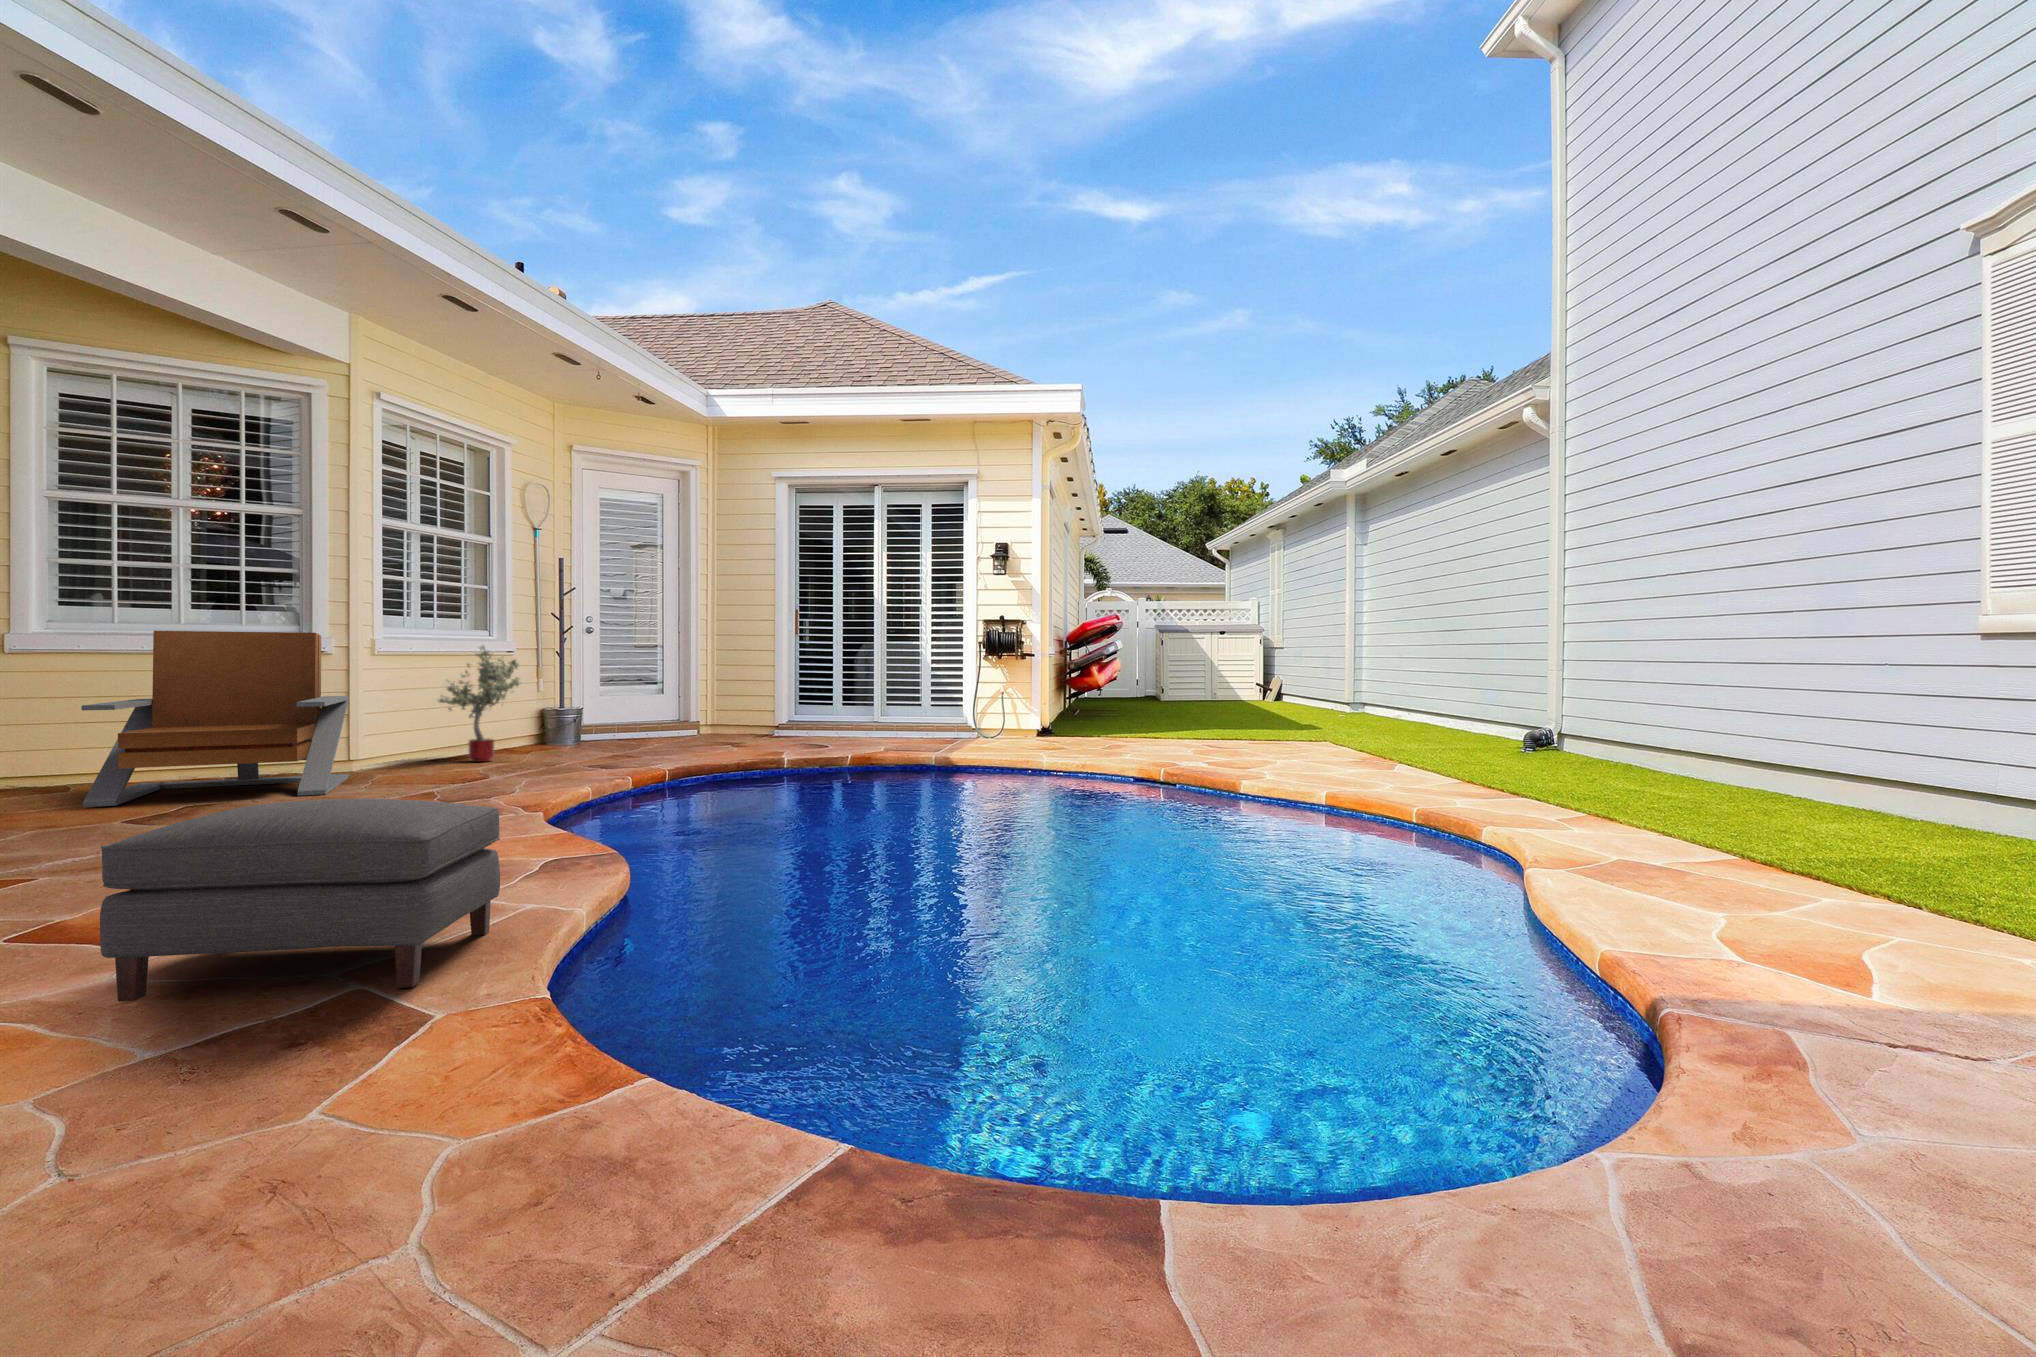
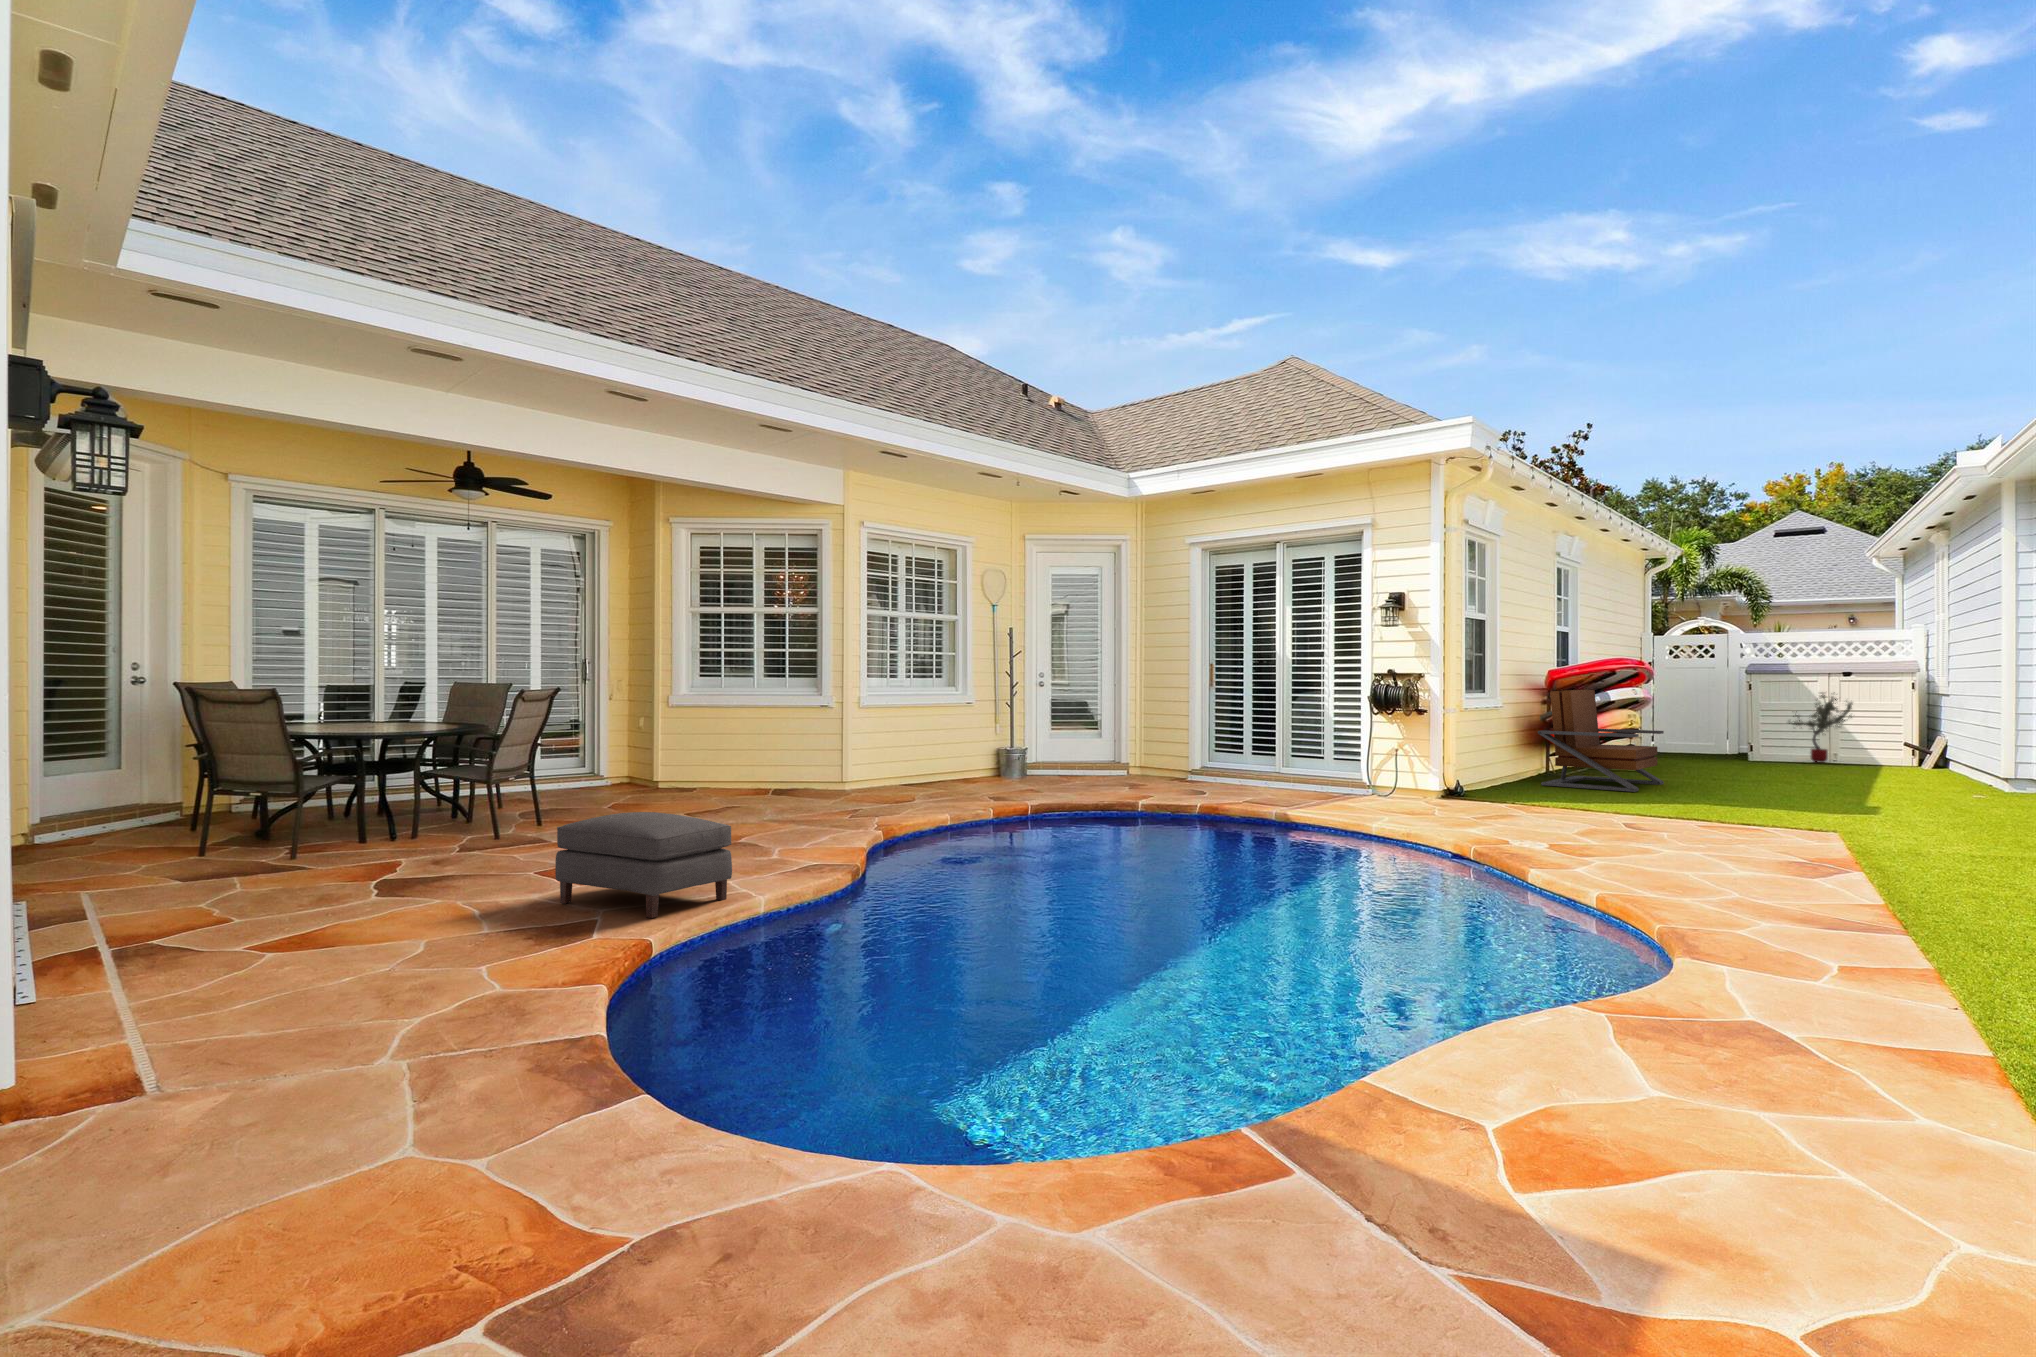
lounge chair: present [82,631,349,807] -> present [1538,690,1664,792]
potted tree: present [438,646,521,762] -> present [1789,693,1852,763]

